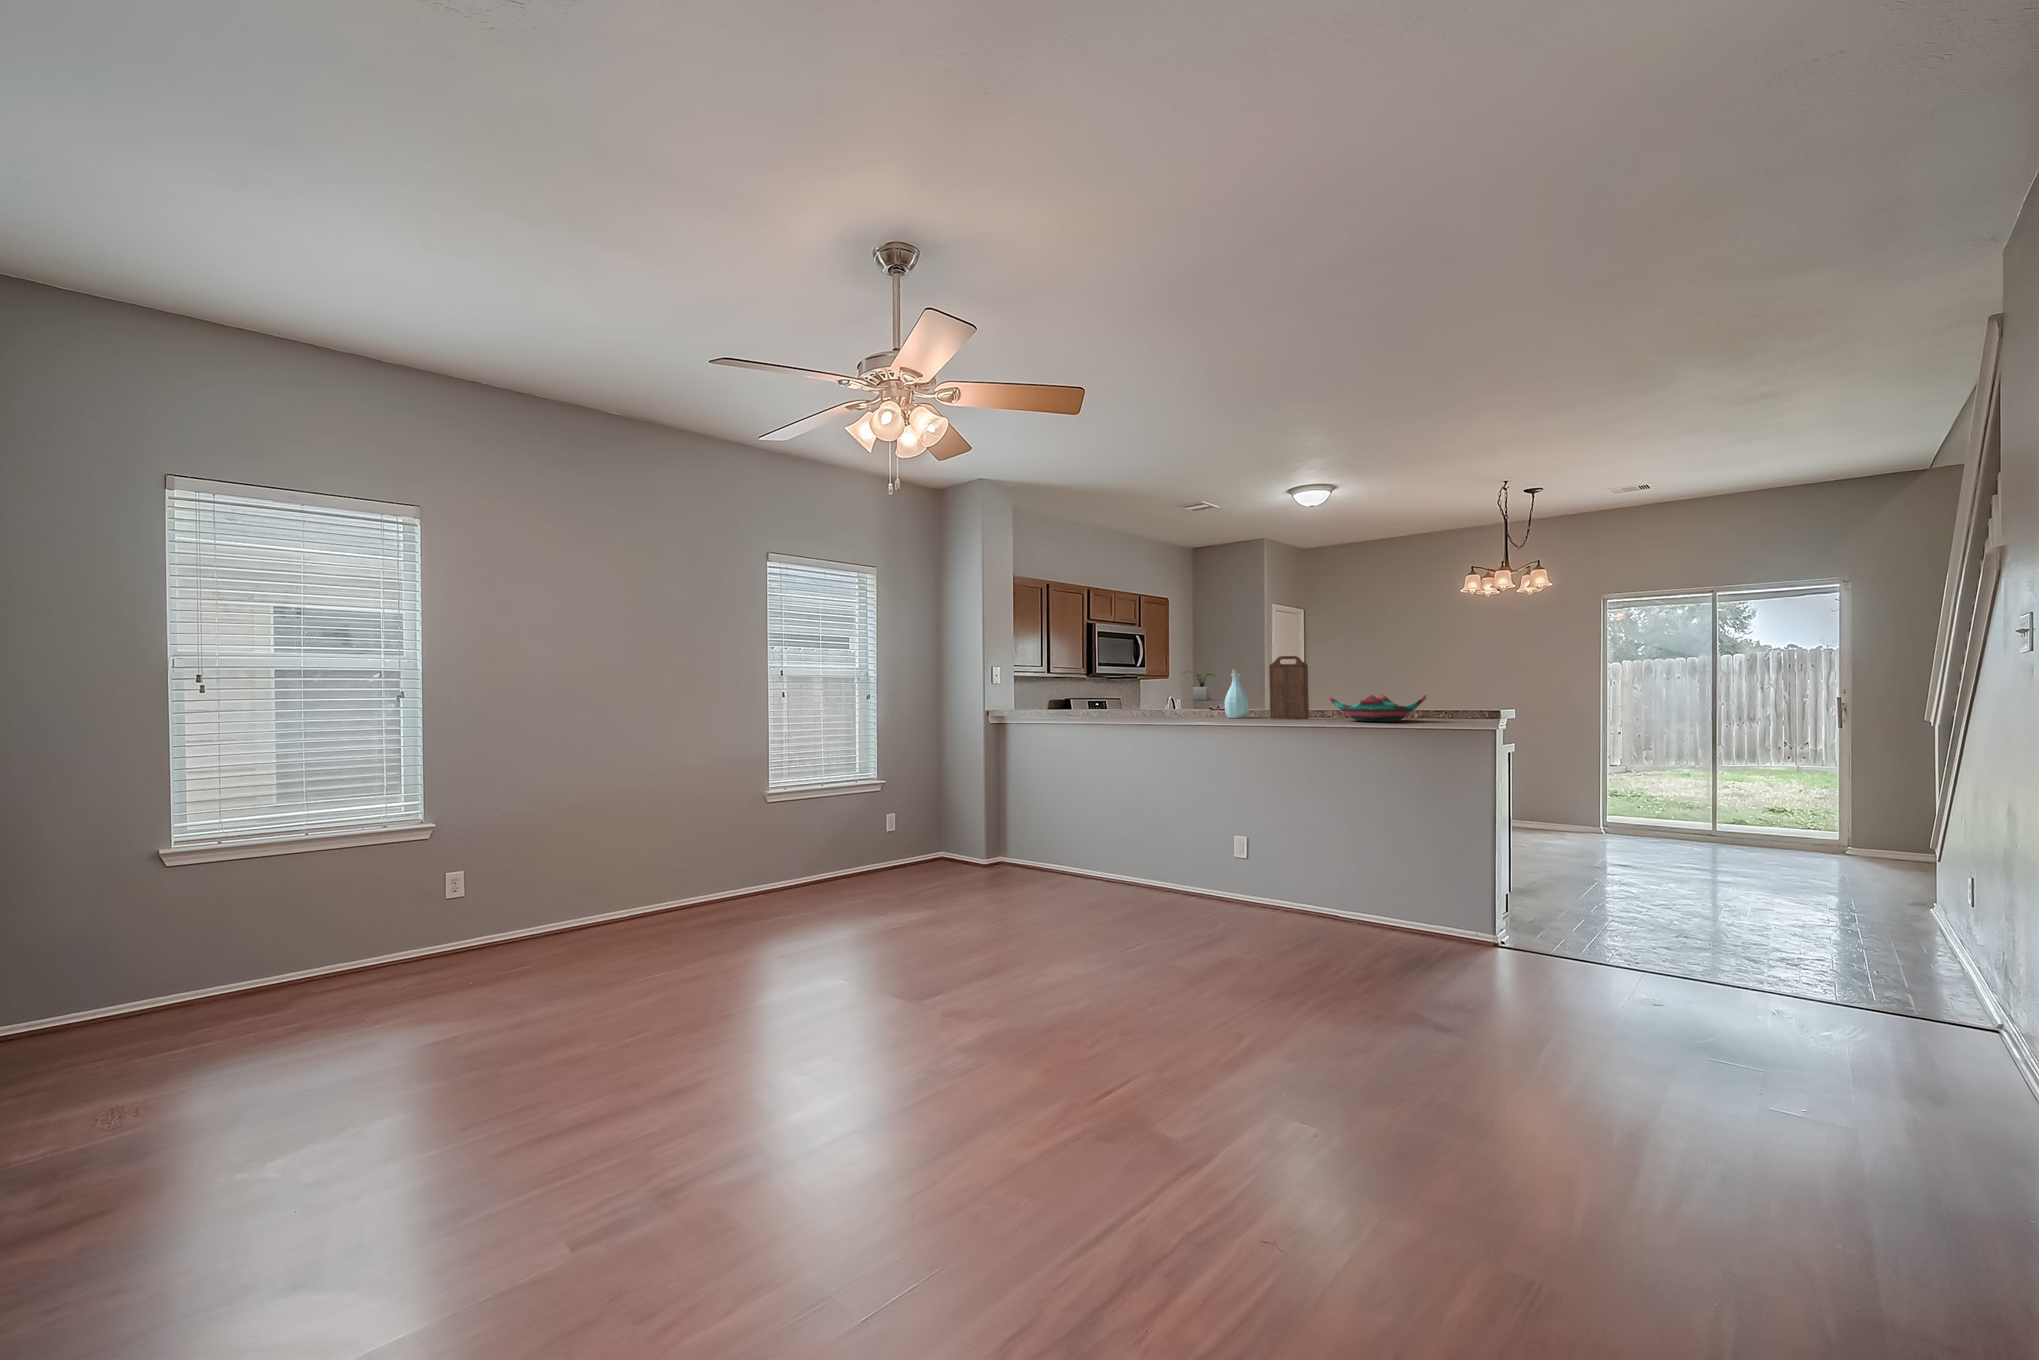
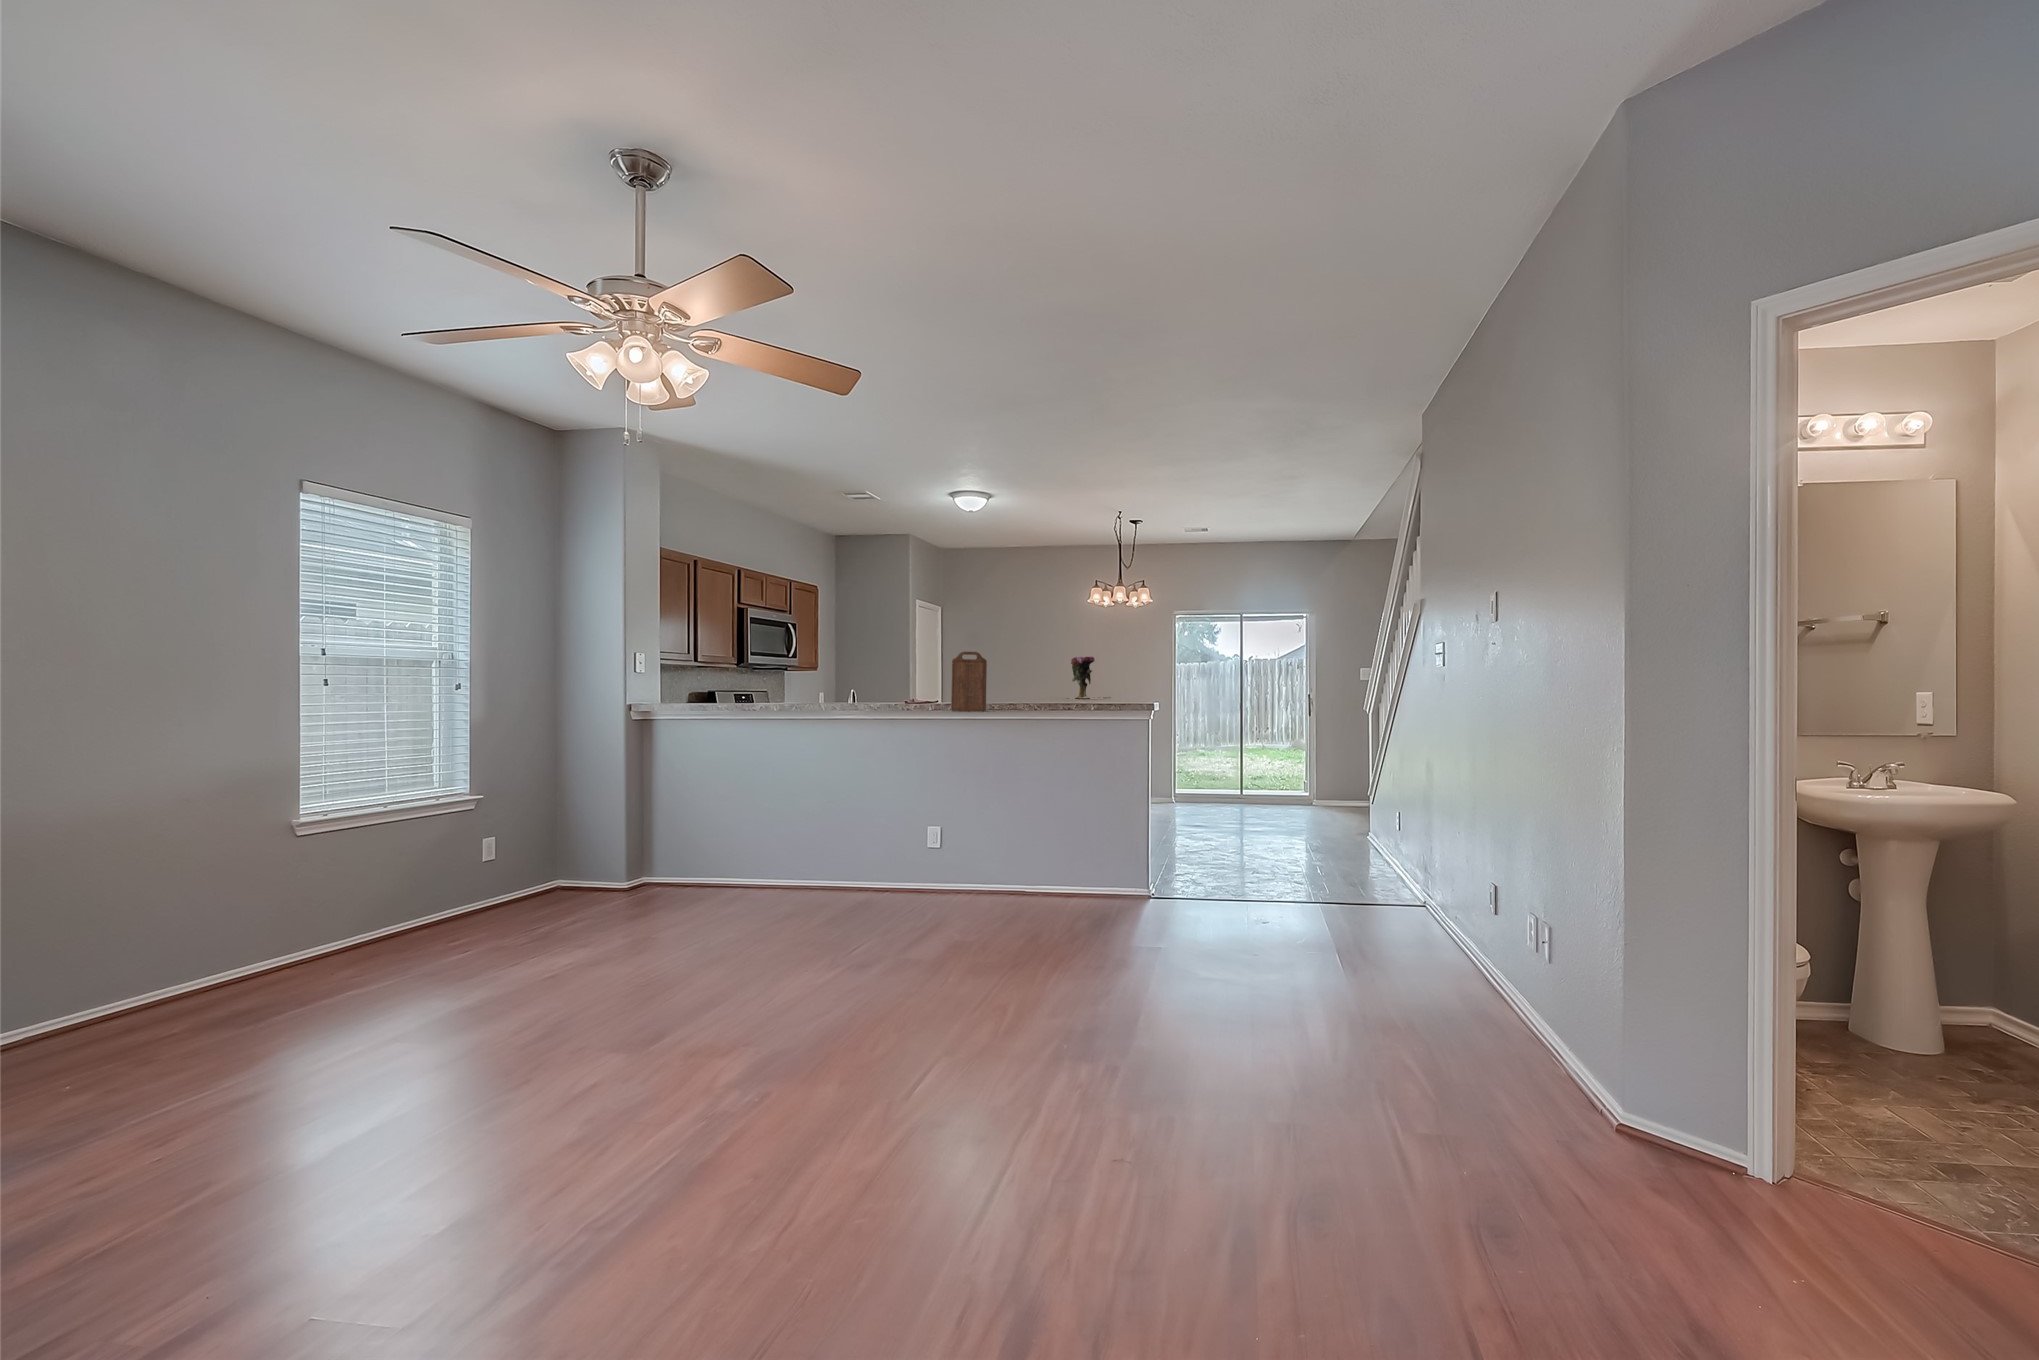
vase: none [1436,658,1488,706] -> present [1071,656,1095,698]
bottle: present [1224,669,1248,718] -> none [906,663,929,710]
potted plant: present [1184,672,1215,700] -> none [823,662,858,691]
decorative bowl: present [1328,694,1426,722] -> none [1007,688,1088,713]

